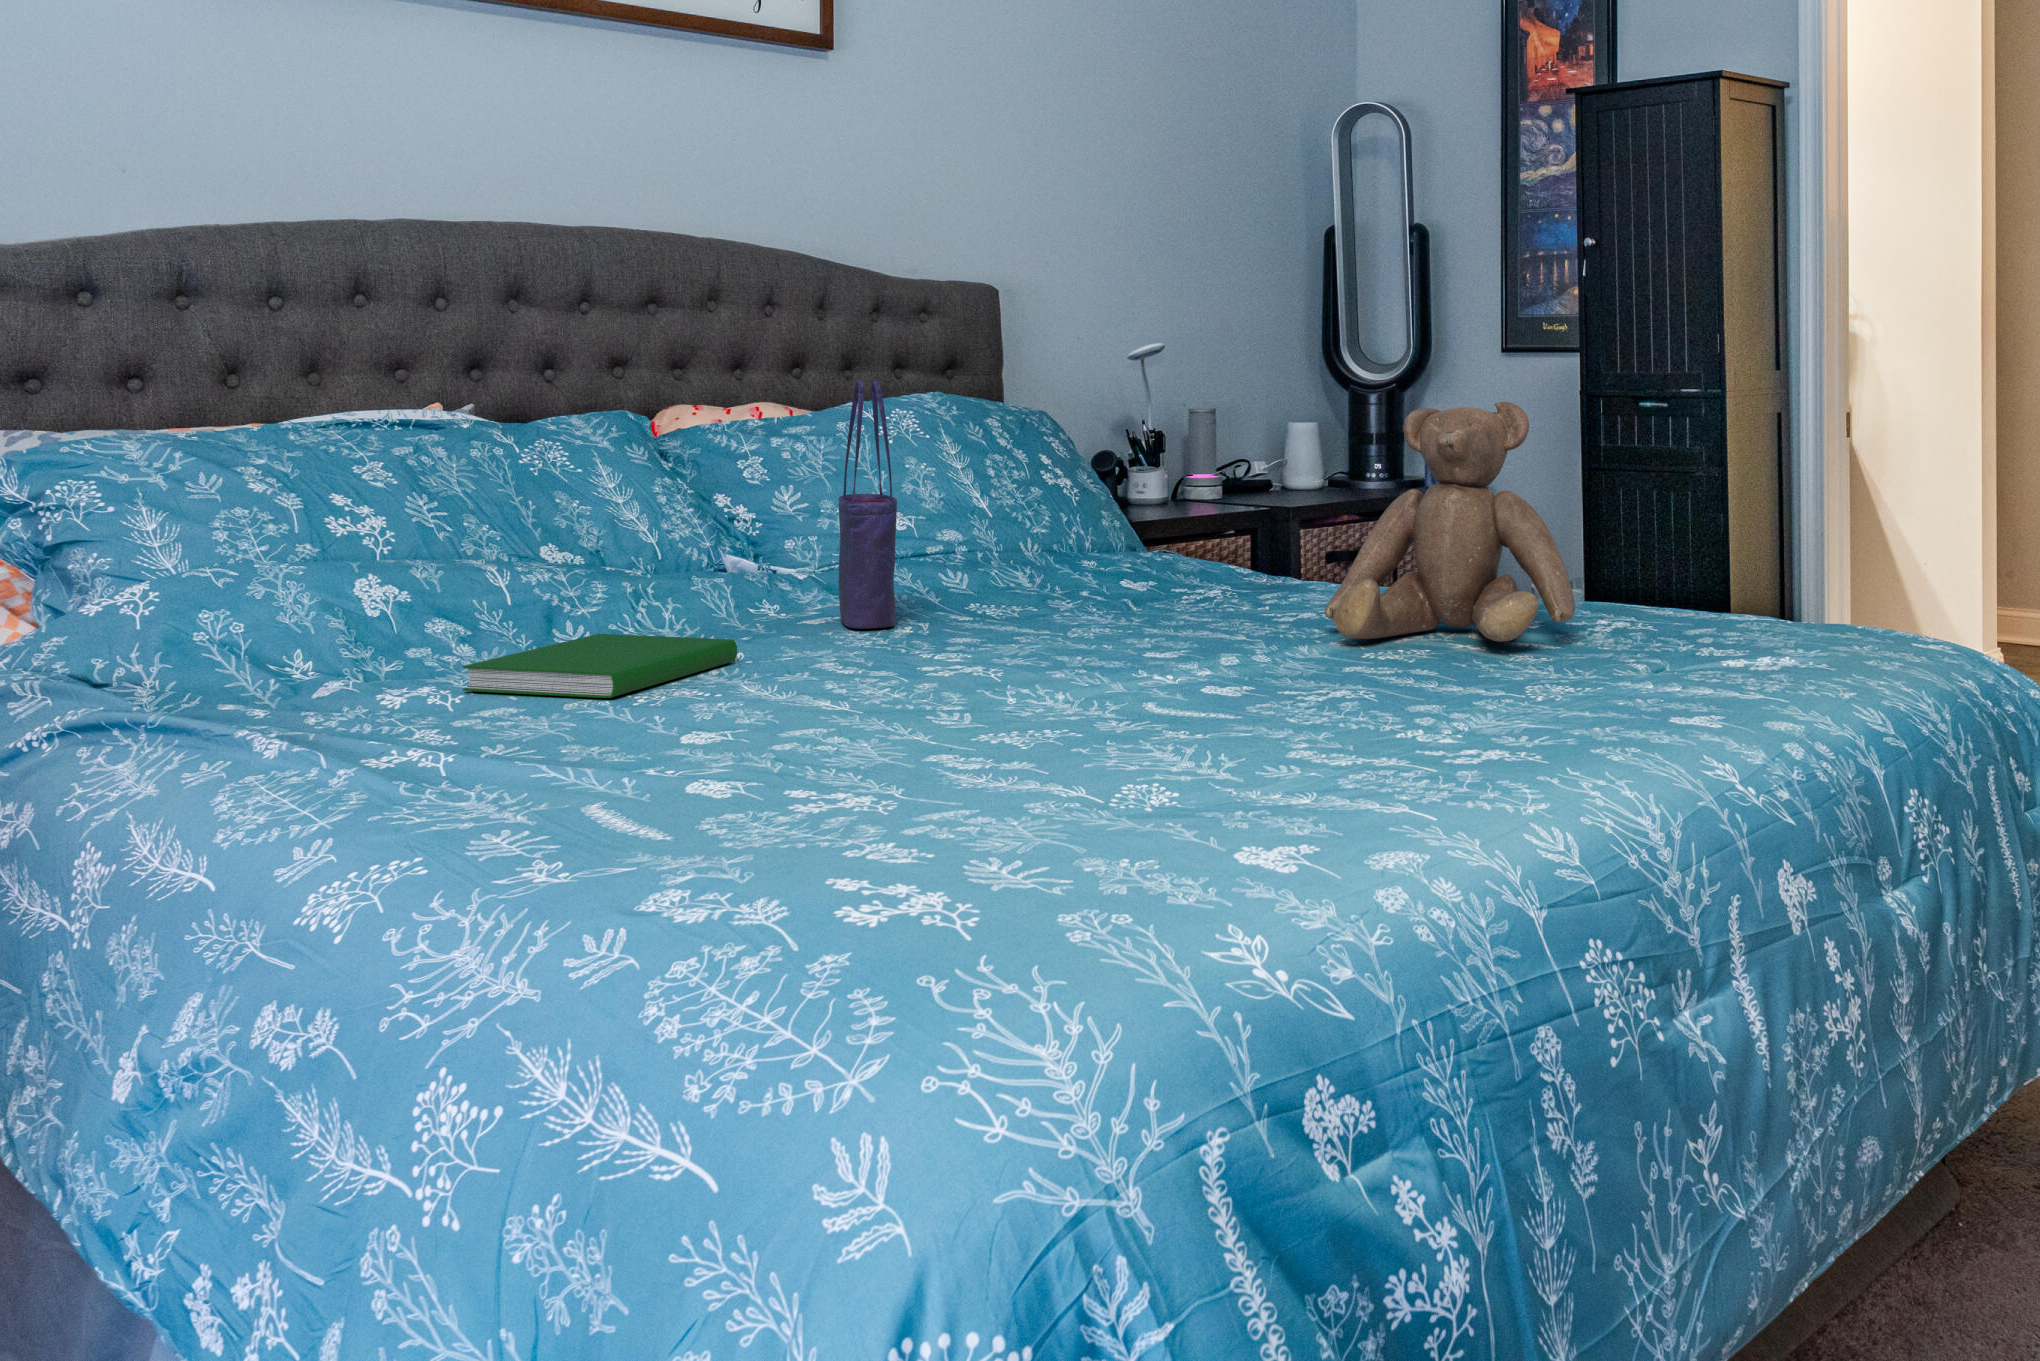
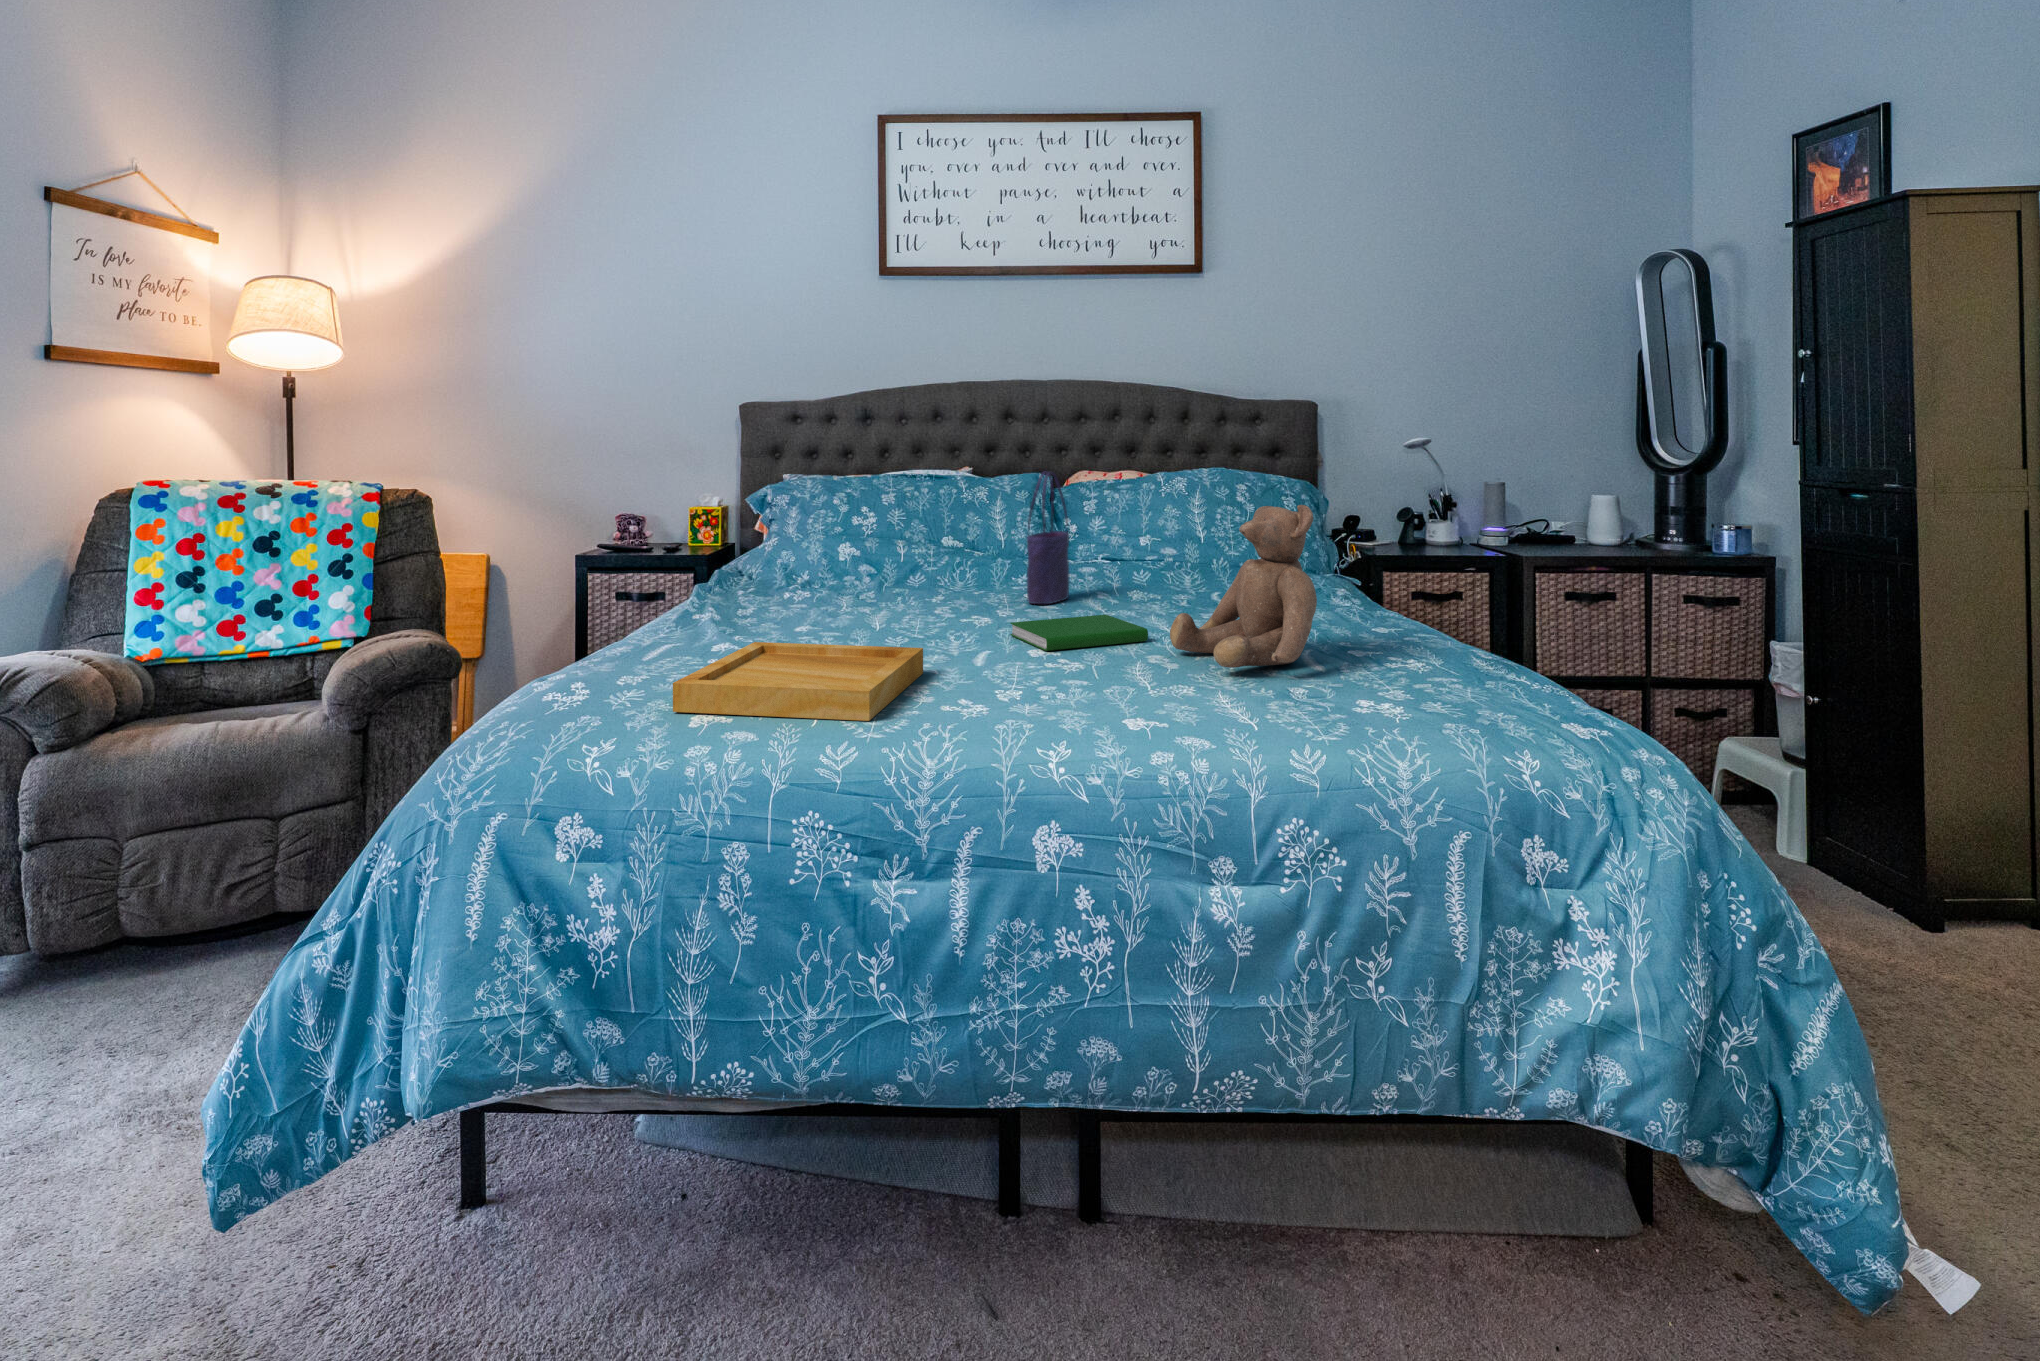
hardcover book: present [463,634,737,698] -> present [1010,615,1148,651]
tray: none [863,679,1407,859] -> present [673,642,923,721]

